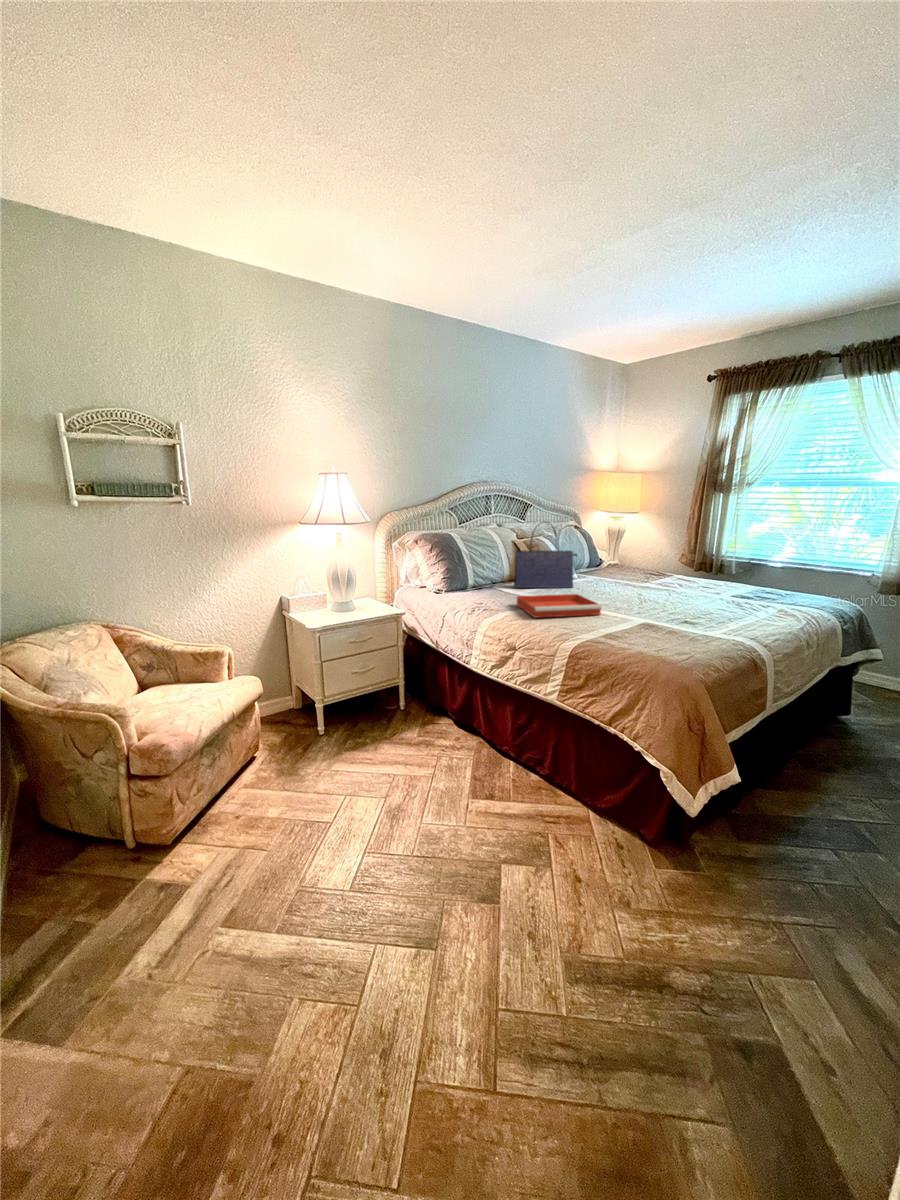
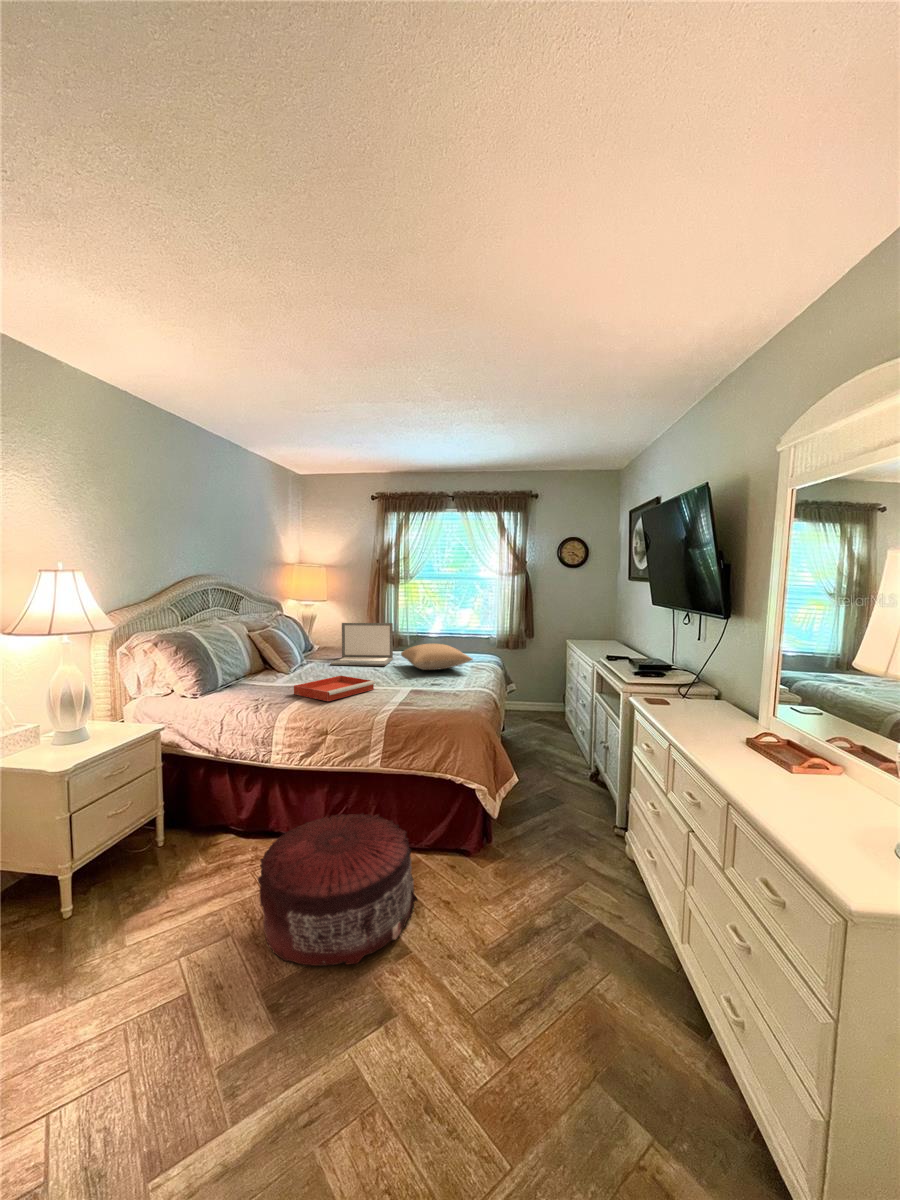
tote bag: present [514,522,577,588] -> none [263,613,321,680]
laptop: none [592,537,678,591] -> present [331,623,393,666]
pillow: none [671,571,768,606] -> present [401,644,473,670]
pouf: none [395,728,548,879] -> present [258,813,417,966]

